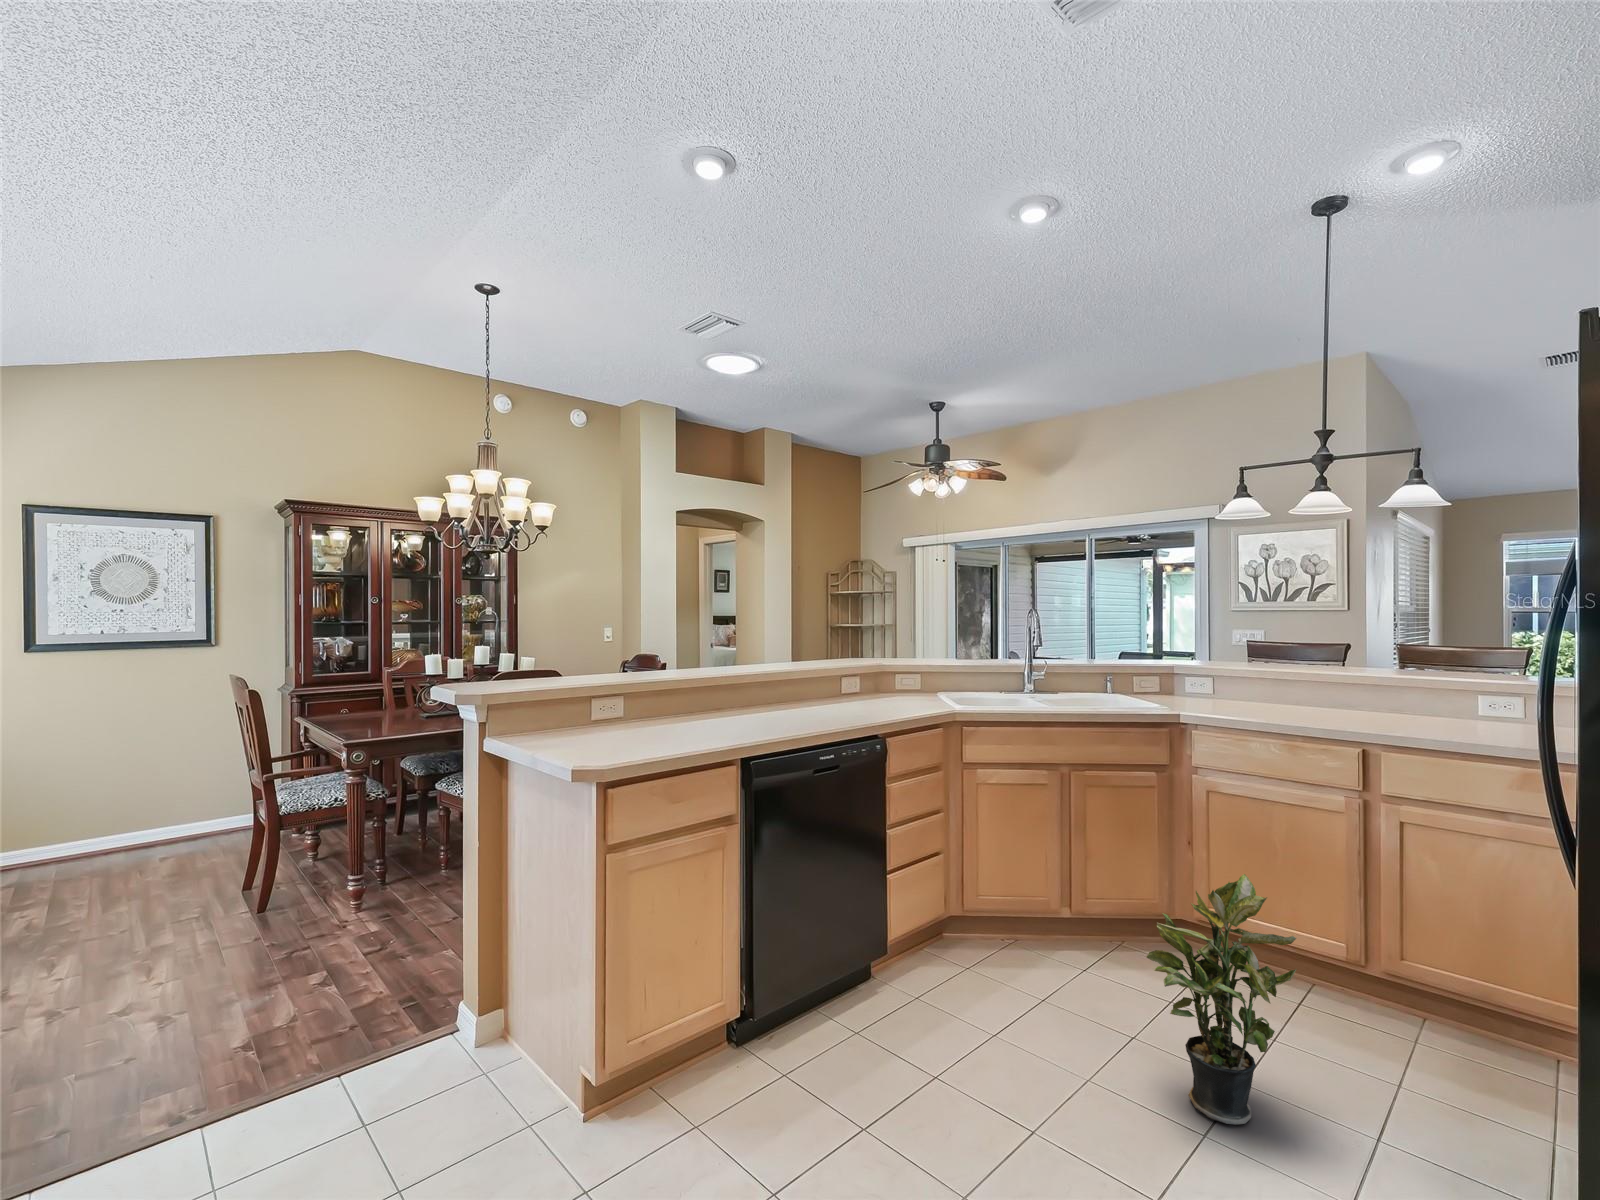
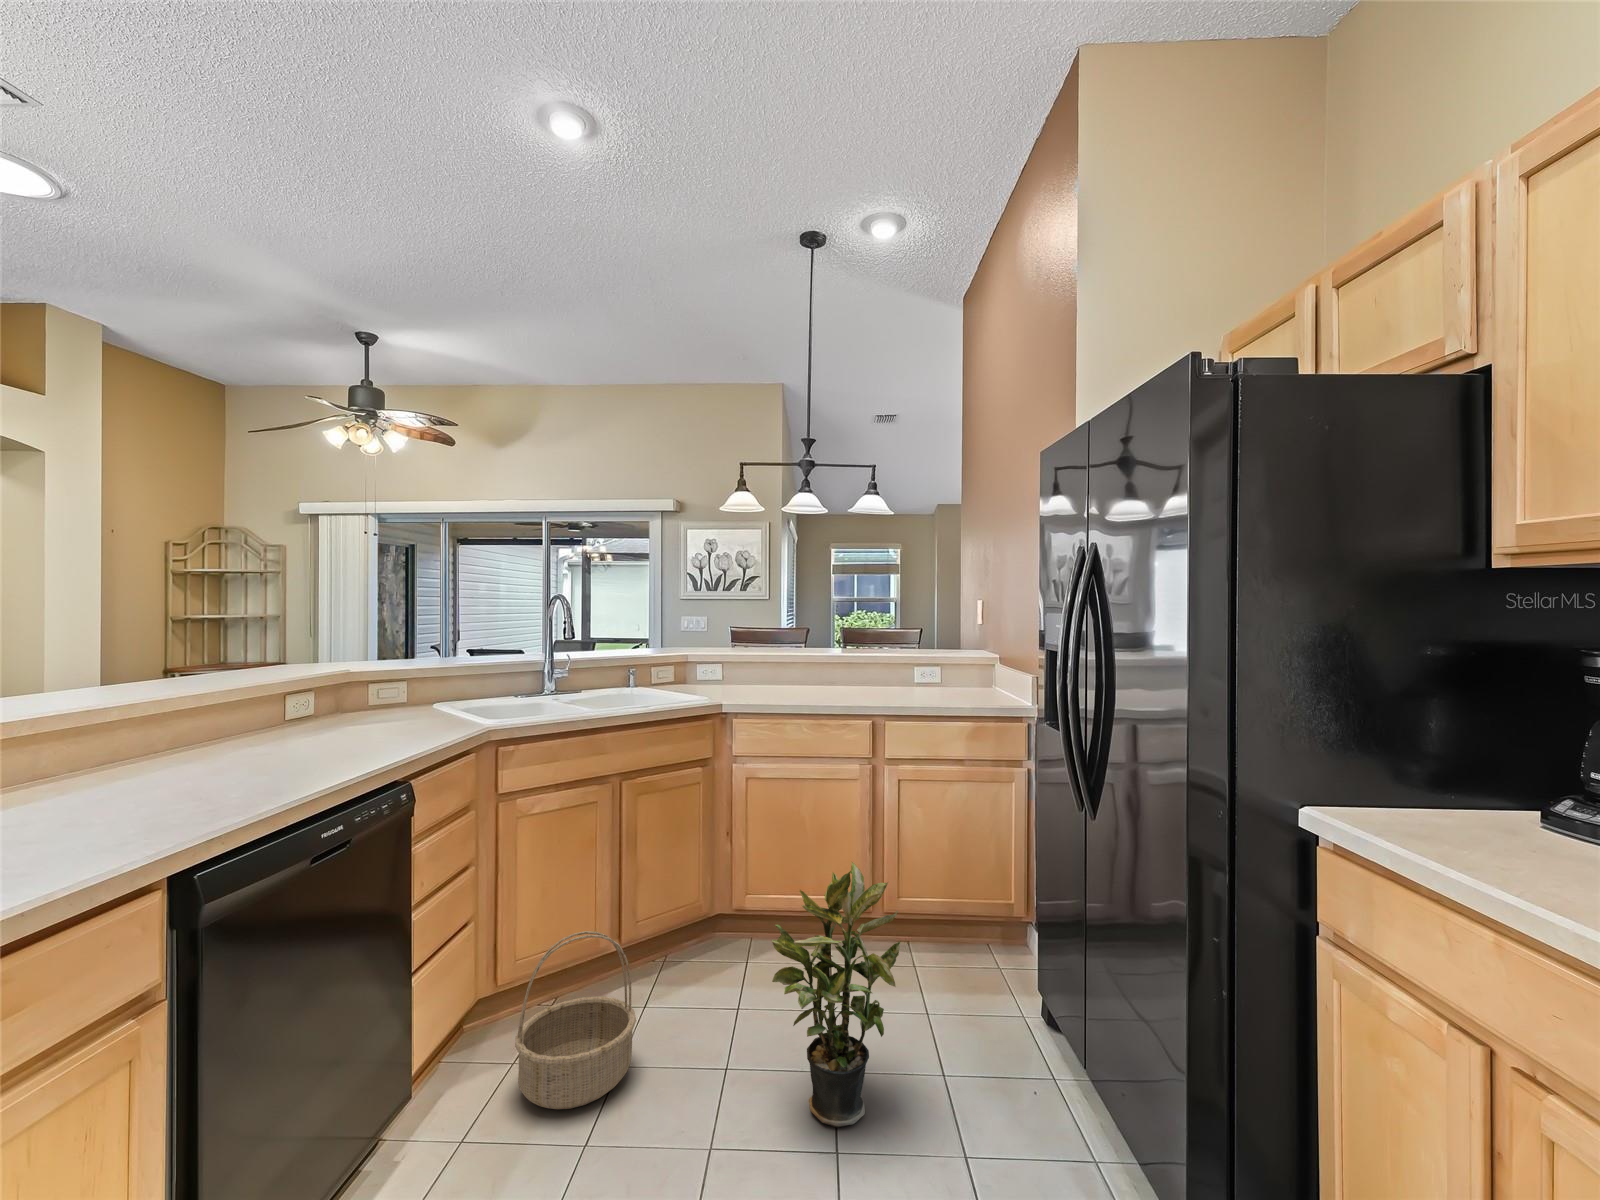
basket: none [958,873,1053,1007] -> present [515,931,636,1109]

